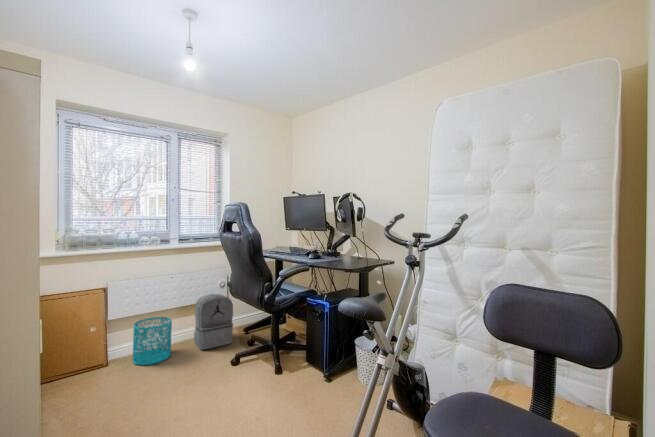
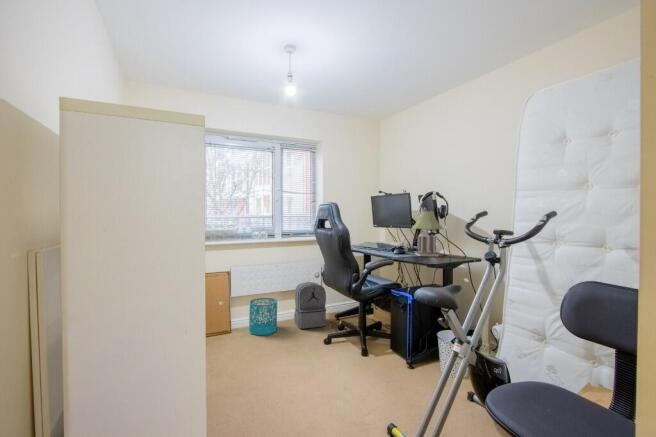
desk lamp: none [327,213,359,260] -> present [412,211,443,257]

